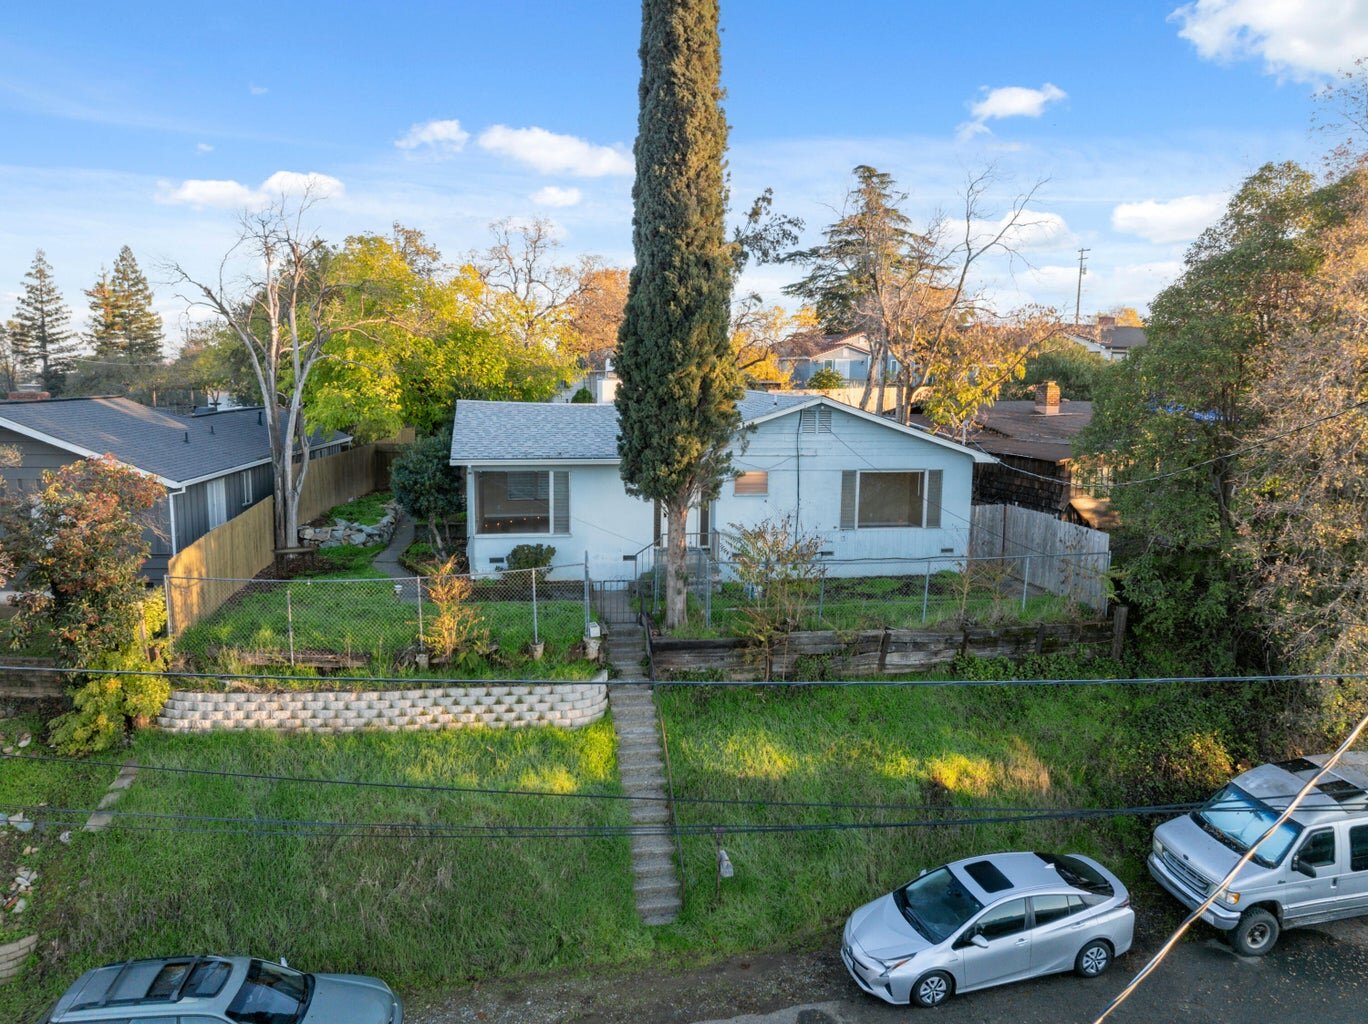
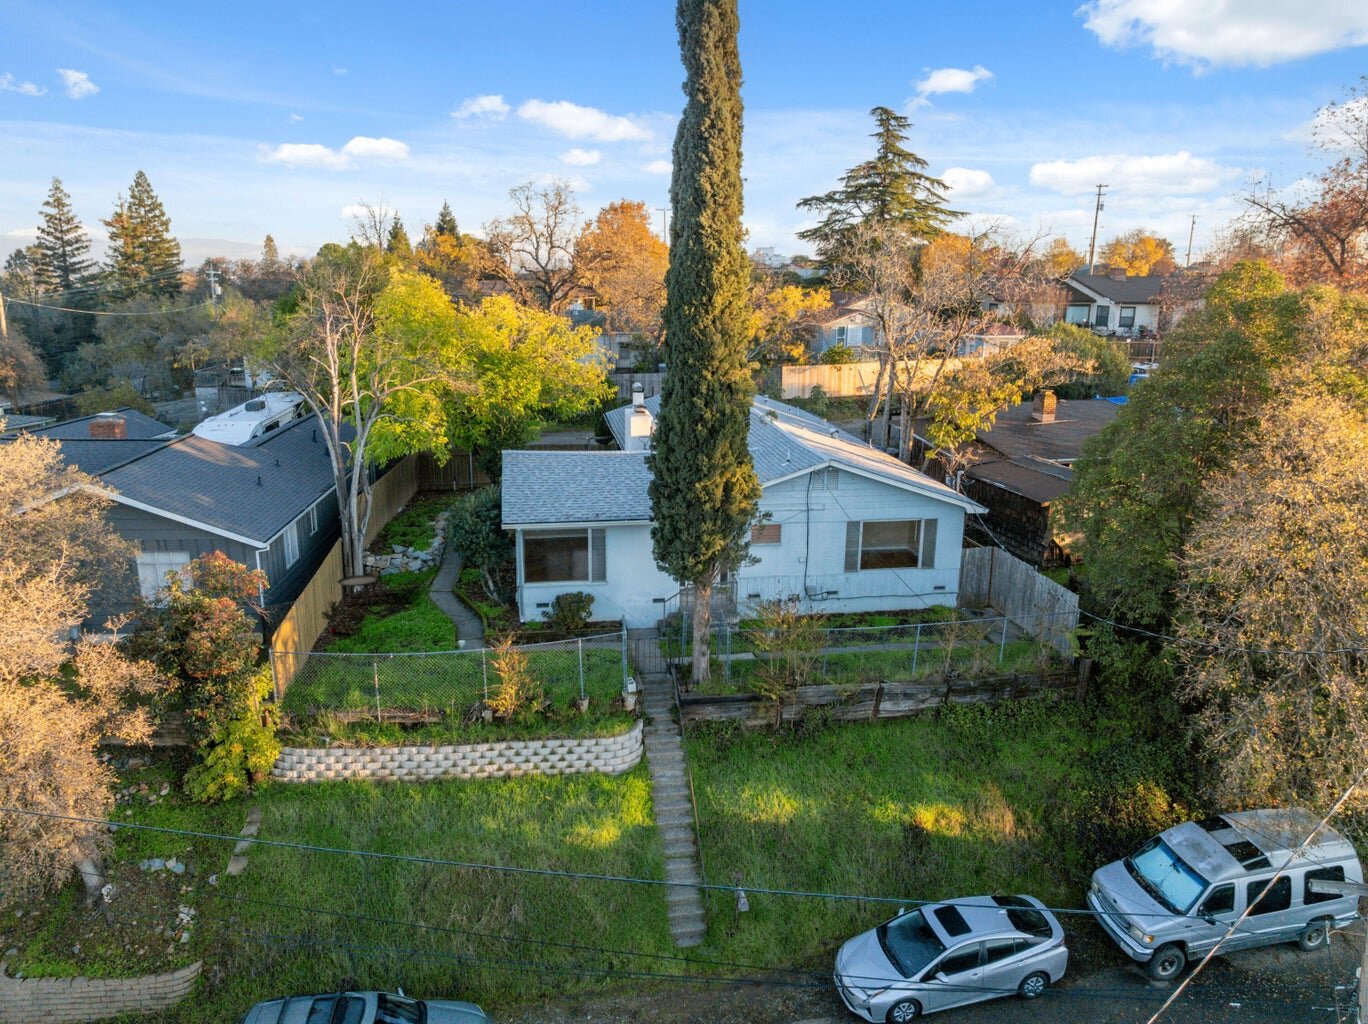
potted tree: none [245,559,268,598] -> present [321,601,339,633]

